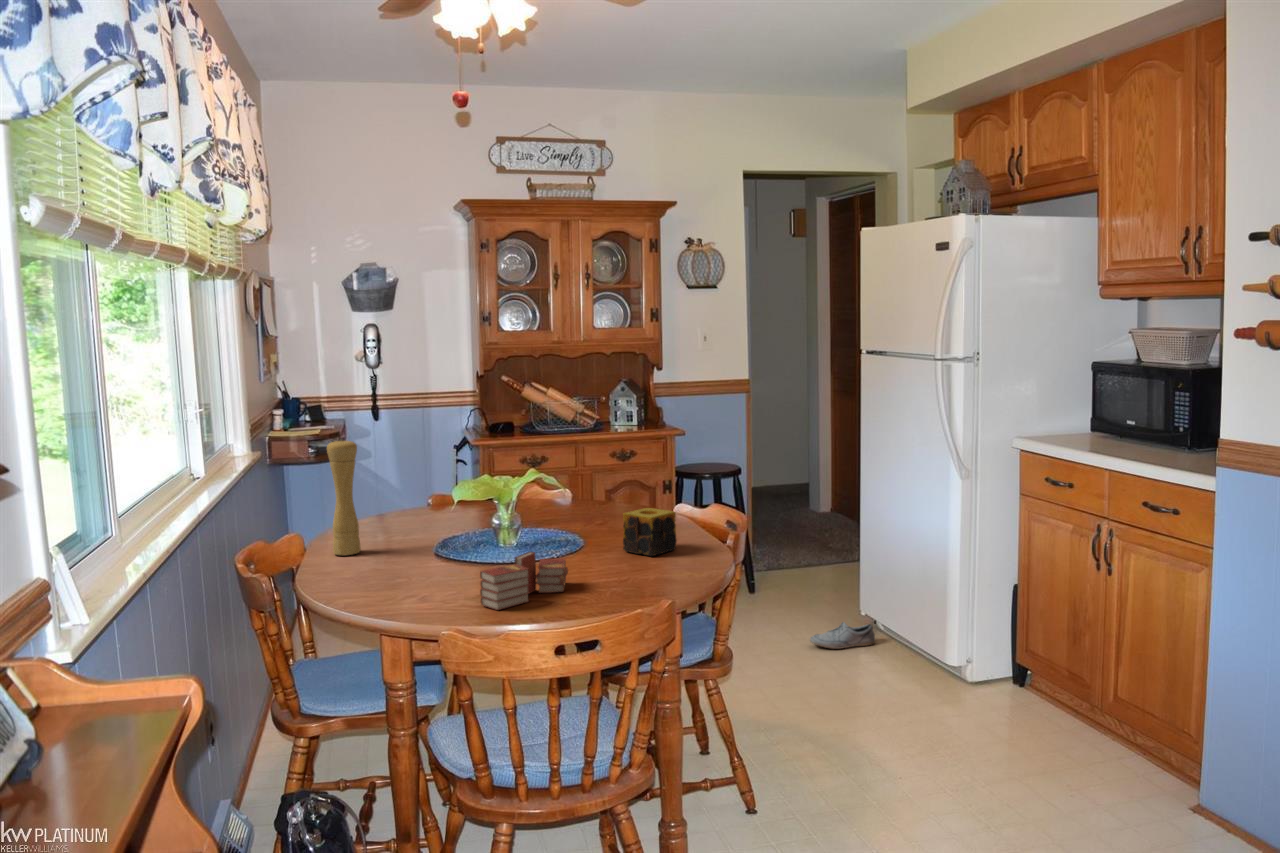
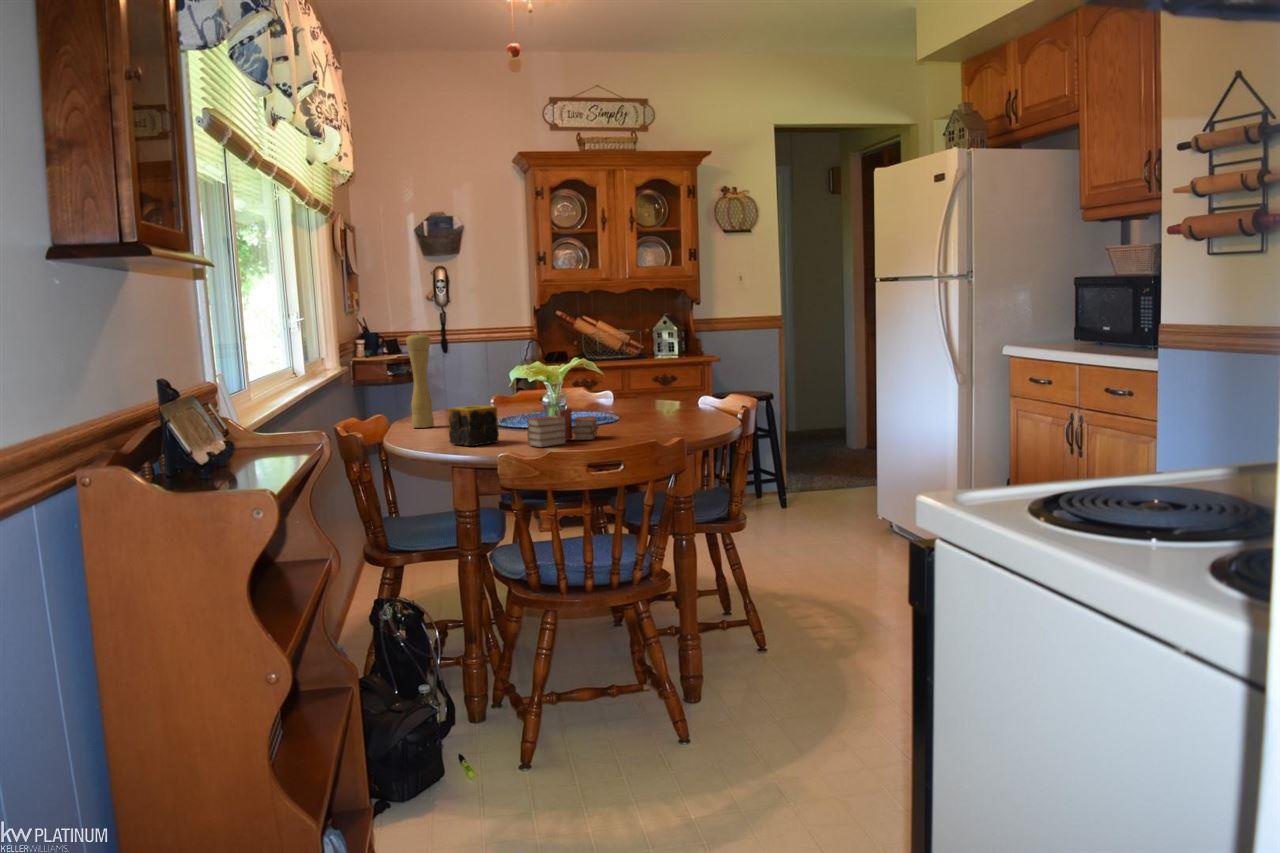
candle: present [623,508,677,556] -> present [448,405,499,446]
shoe: present [810,622,875,649] -> none [829,522,889,545]

